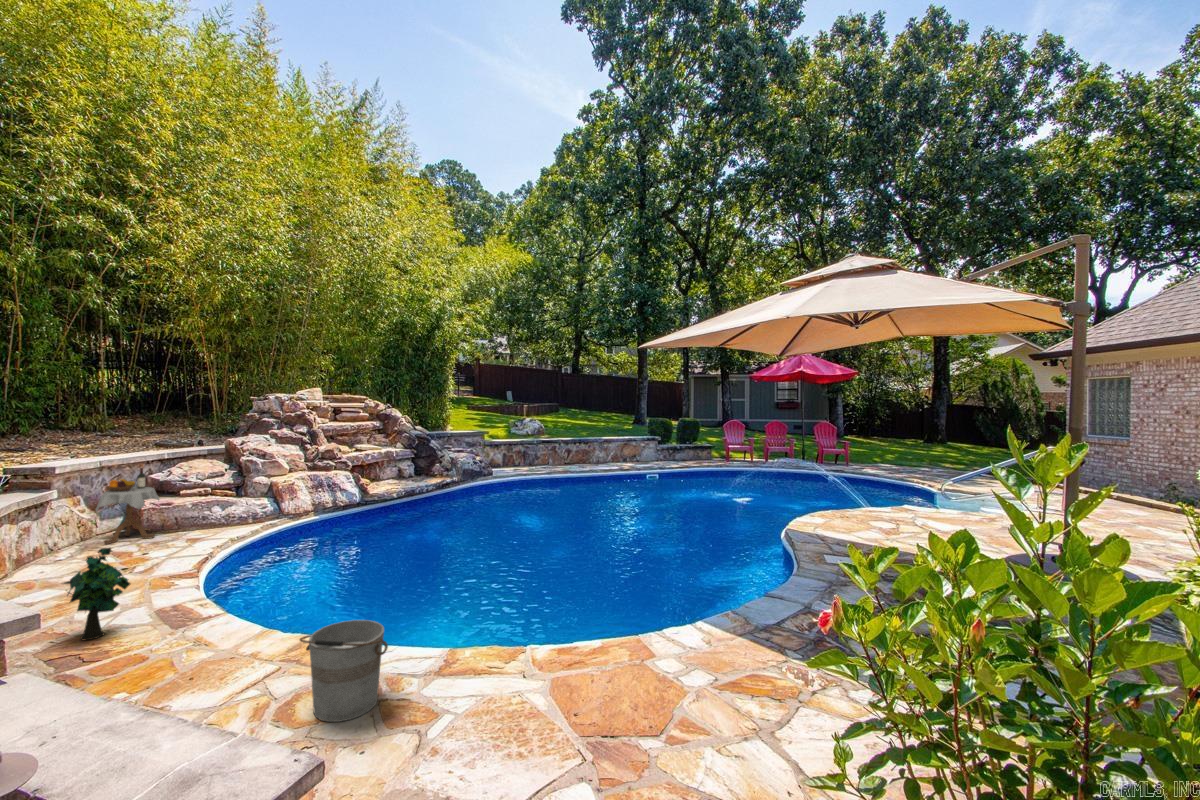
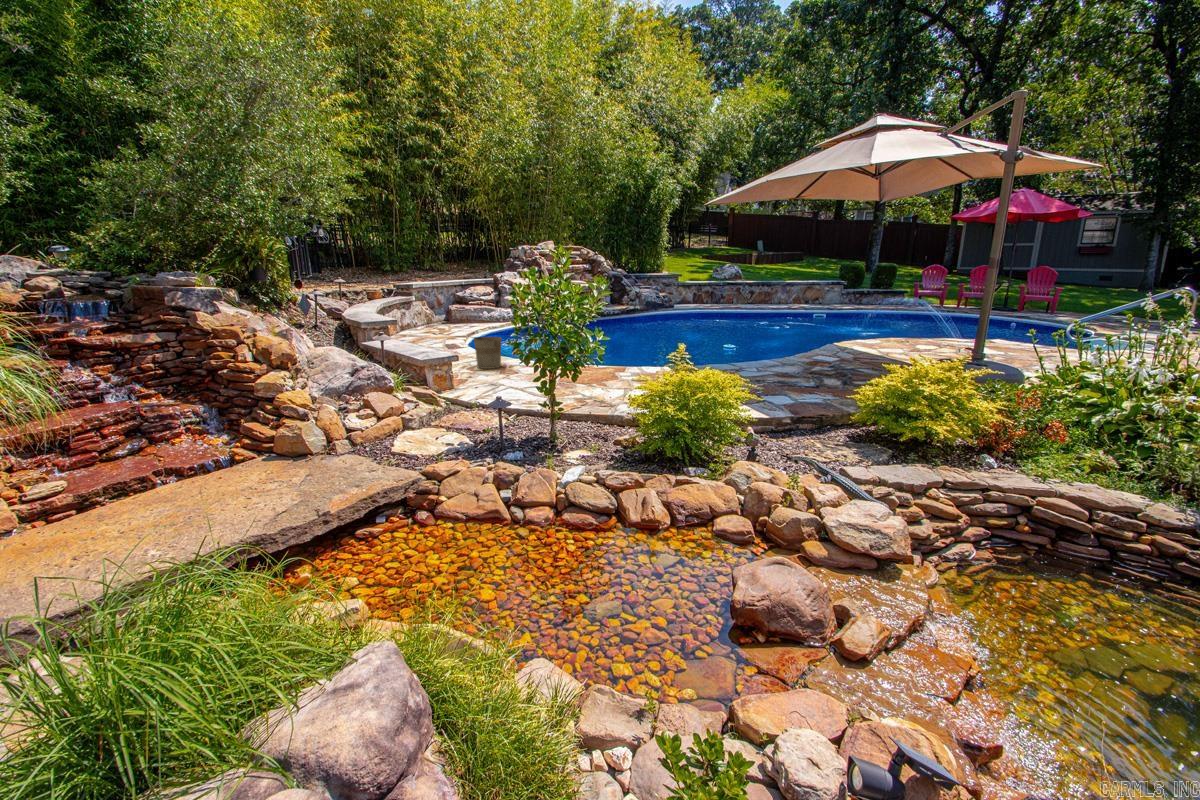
side table: present [96,468,159,544] -> none [431,287,458,326]
decorative plant: present [63,548,130,640] -> none [411,310,433,348]

